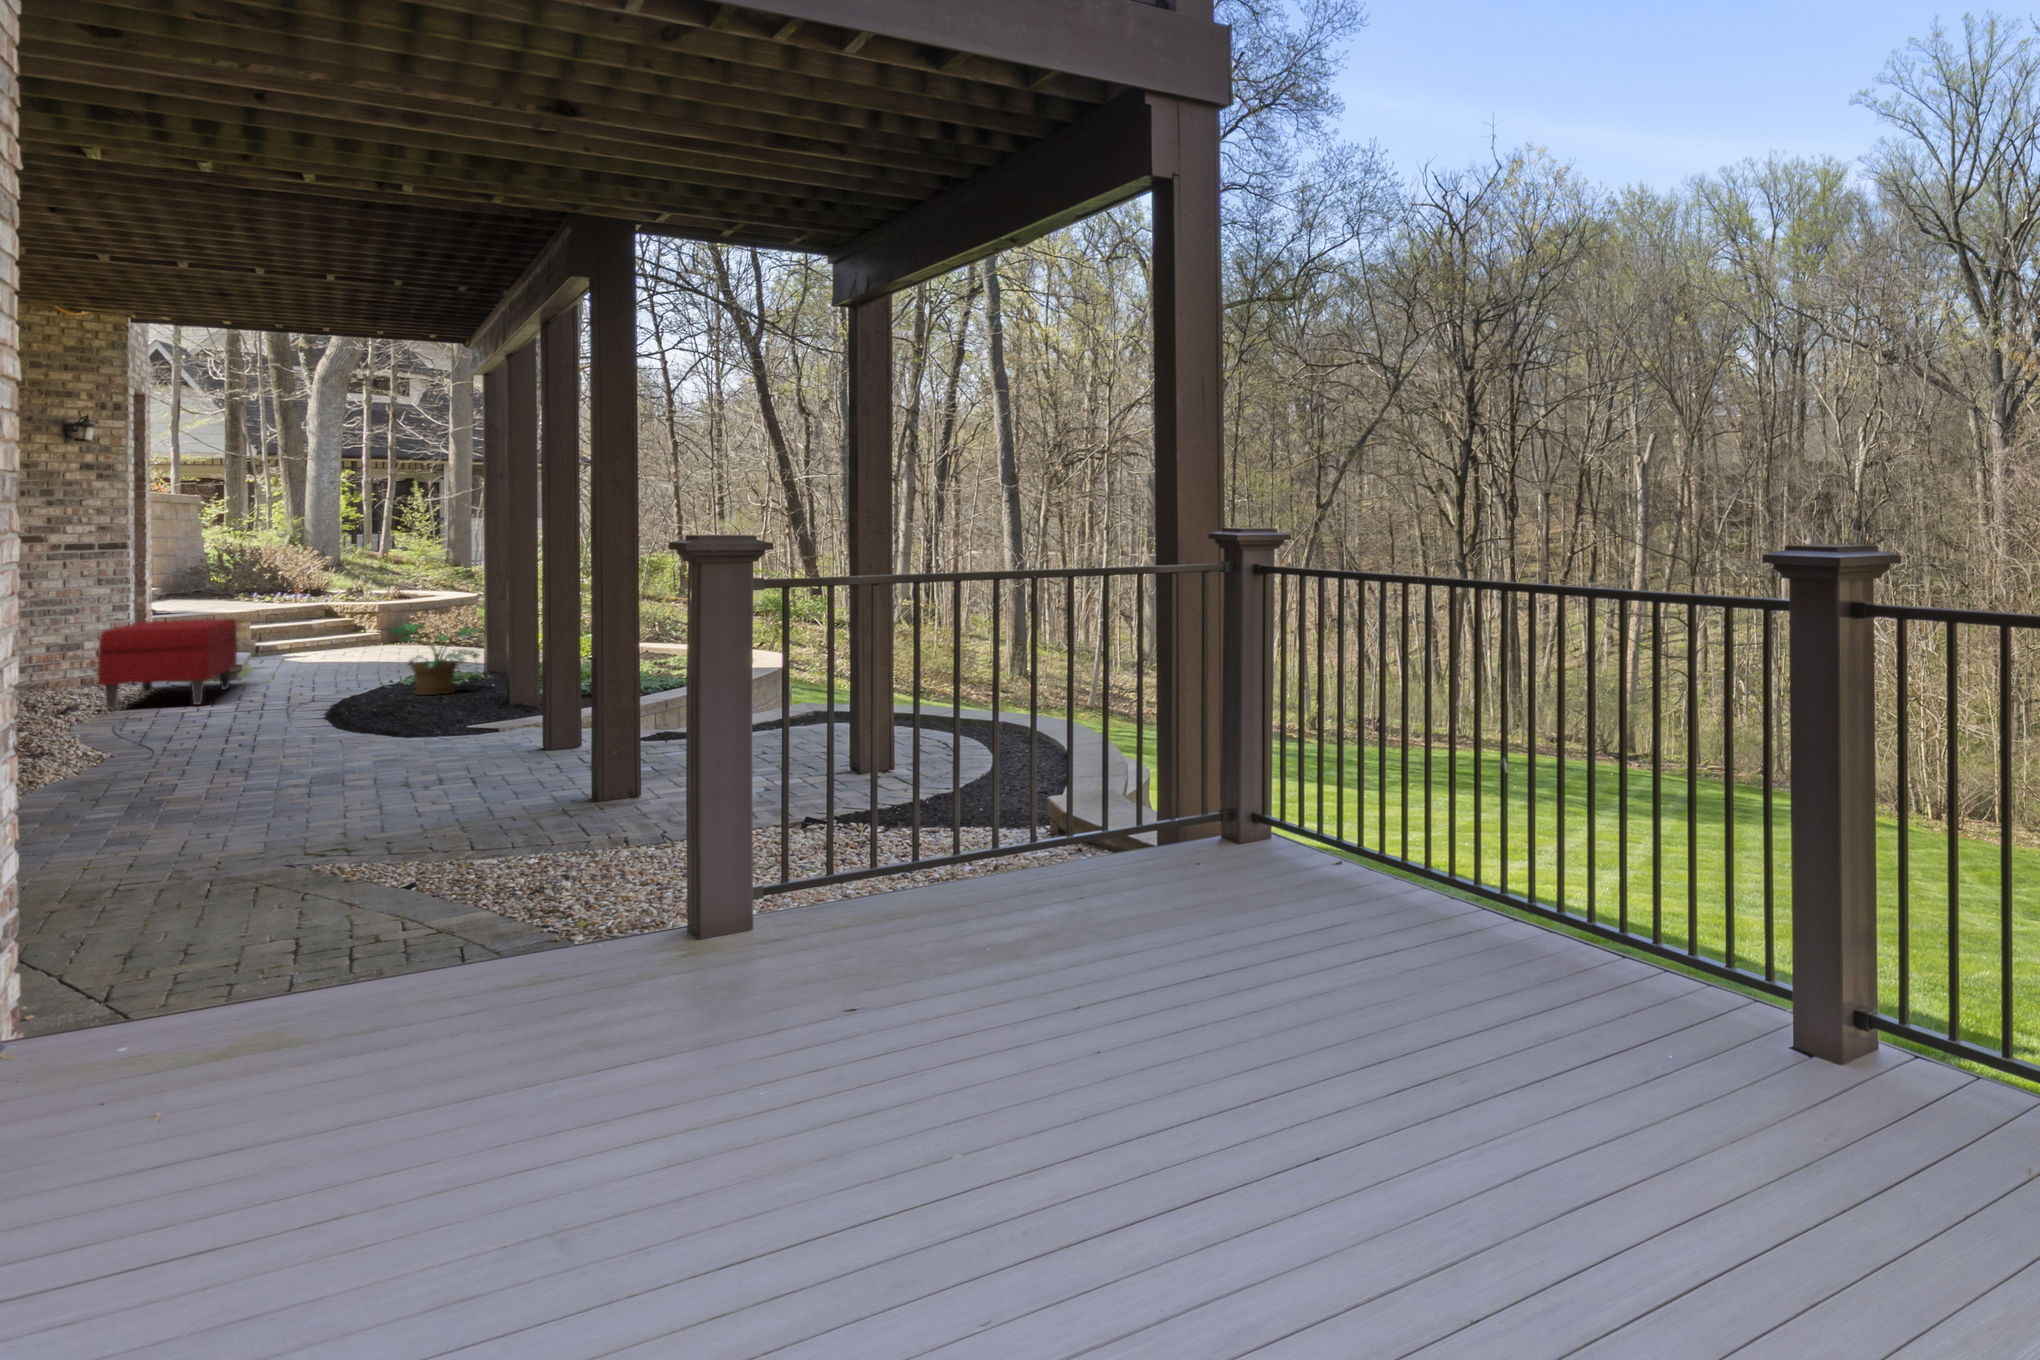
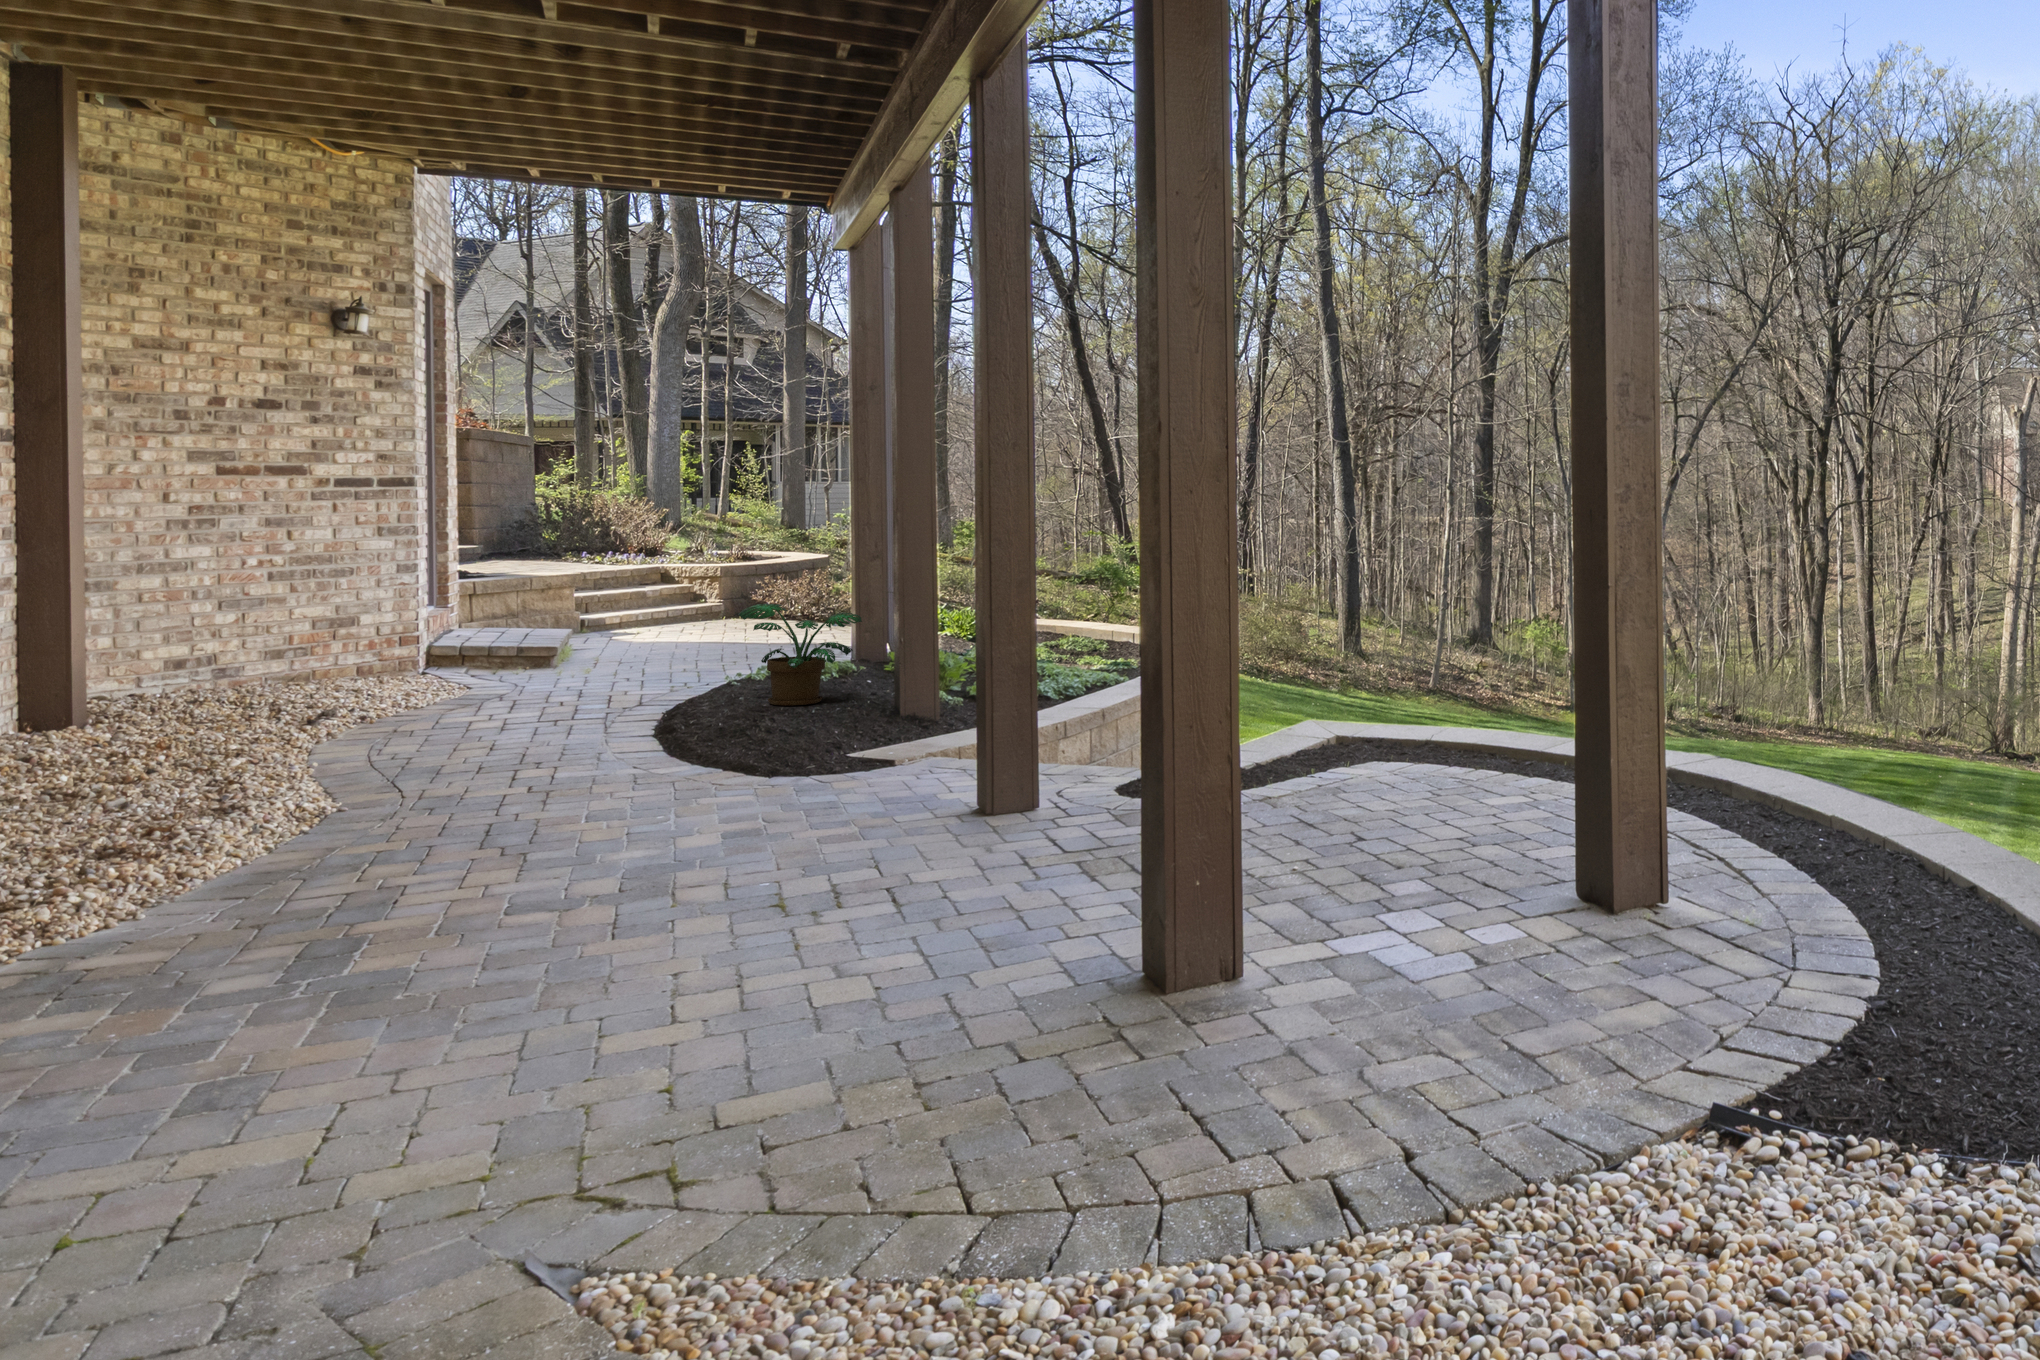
bench: present [98,619,237,709] -> none [362,588,551,714]

